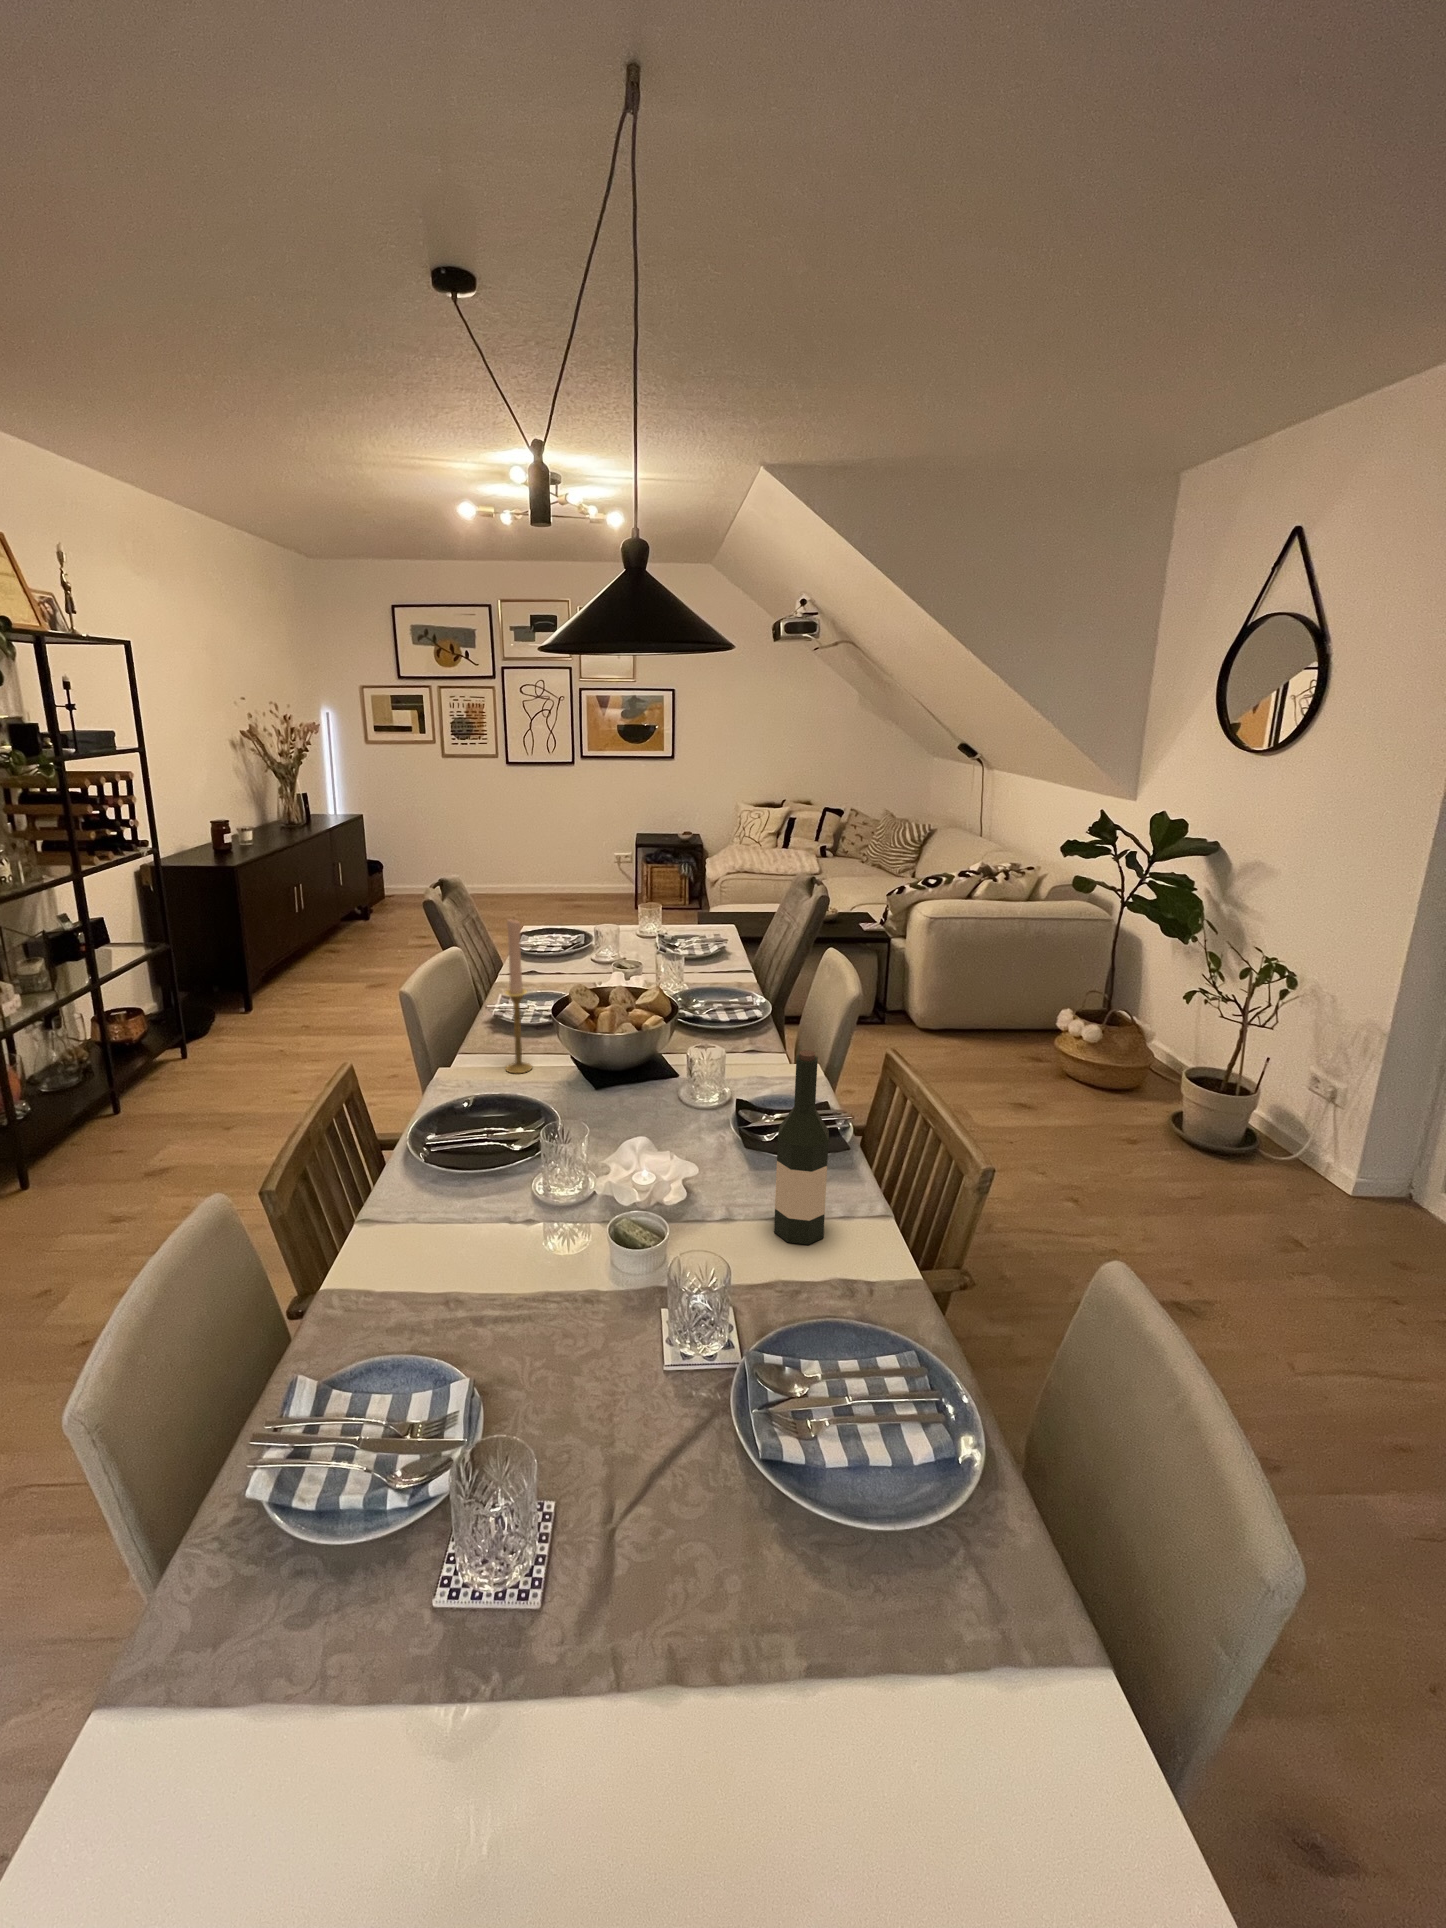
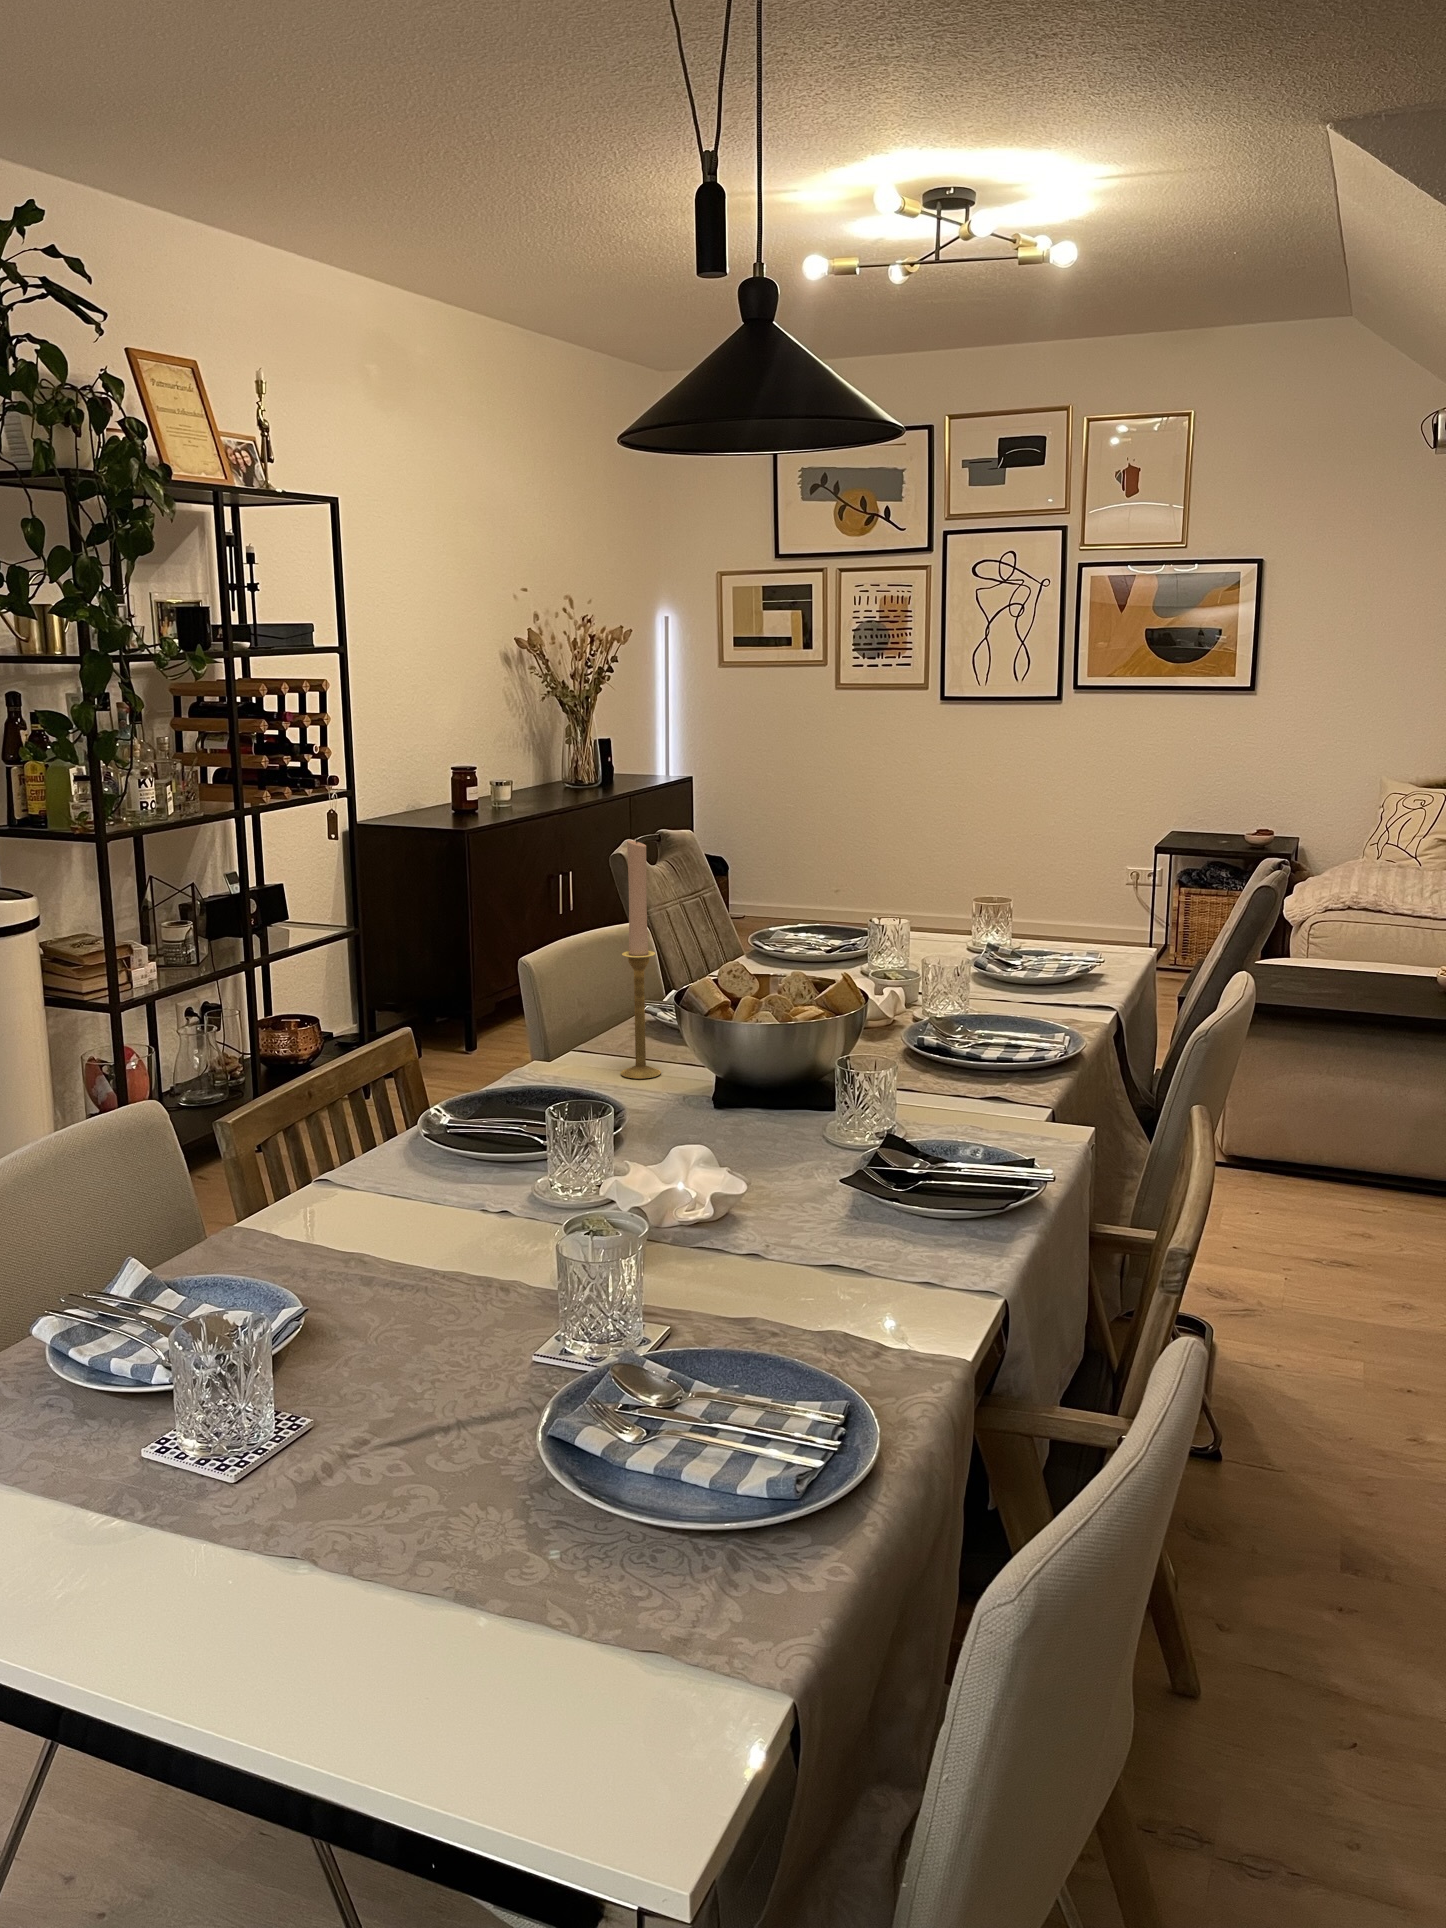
wine bottle: present [774,1050,829,1245] -> none [821,994,906,1304]

